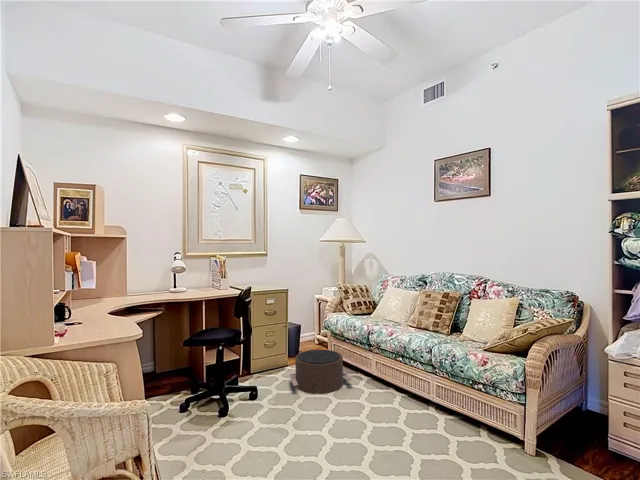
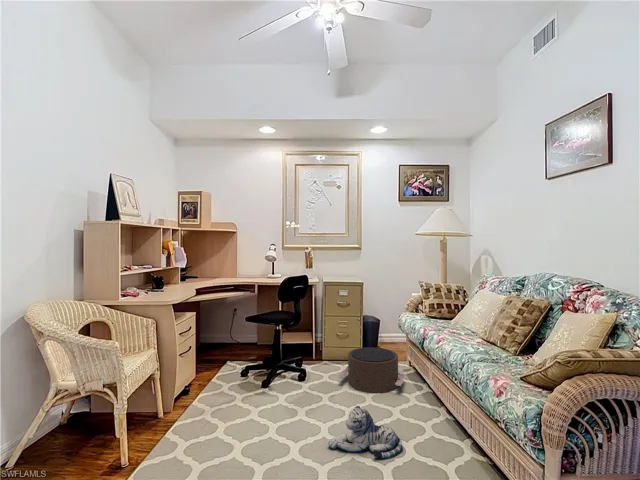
plush toy: none [347,403,403,450] -> present [328,406,403,458]

